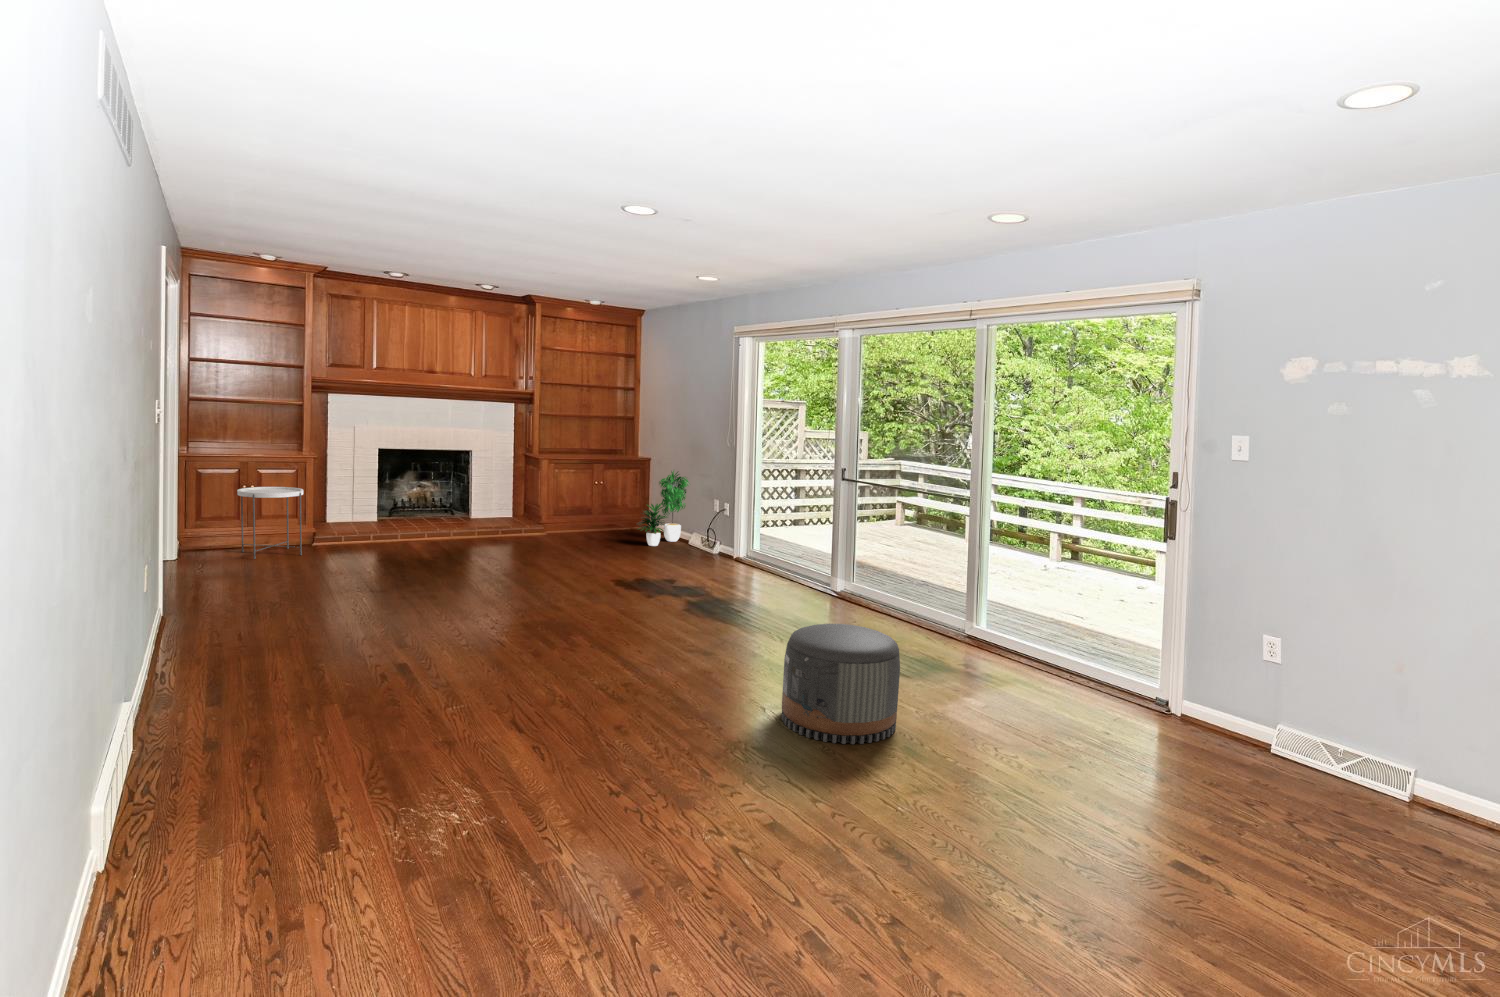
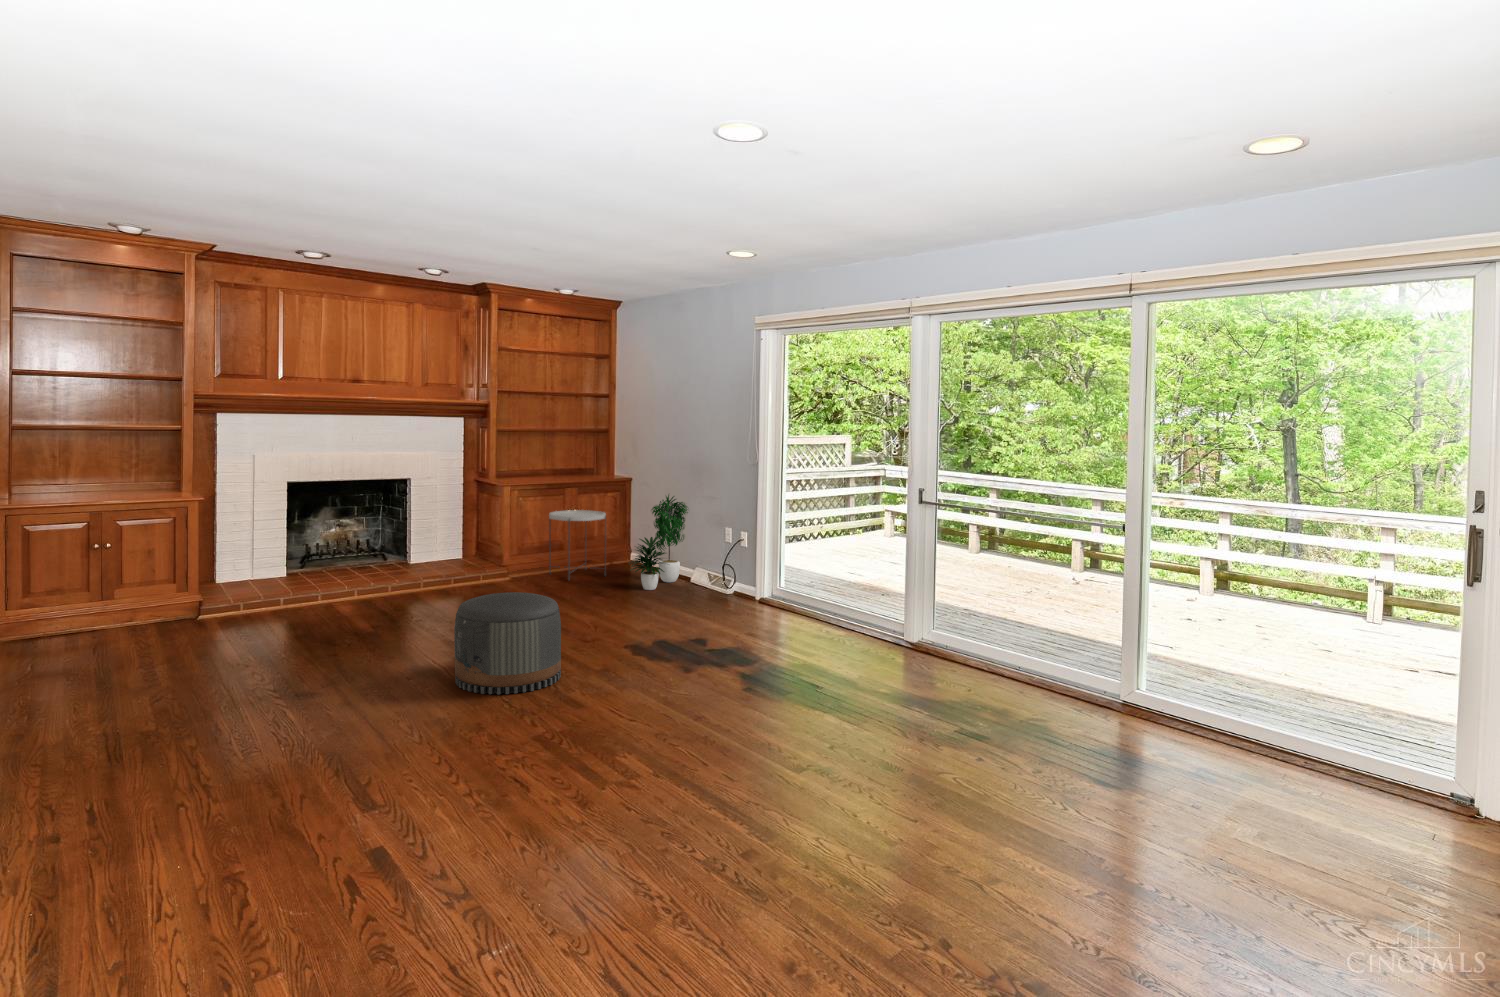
side table: present [237,487,304,559] -> present [549,510,606,580]
pouf: present [782,624,900,744] -> present [454,592,561,694]

